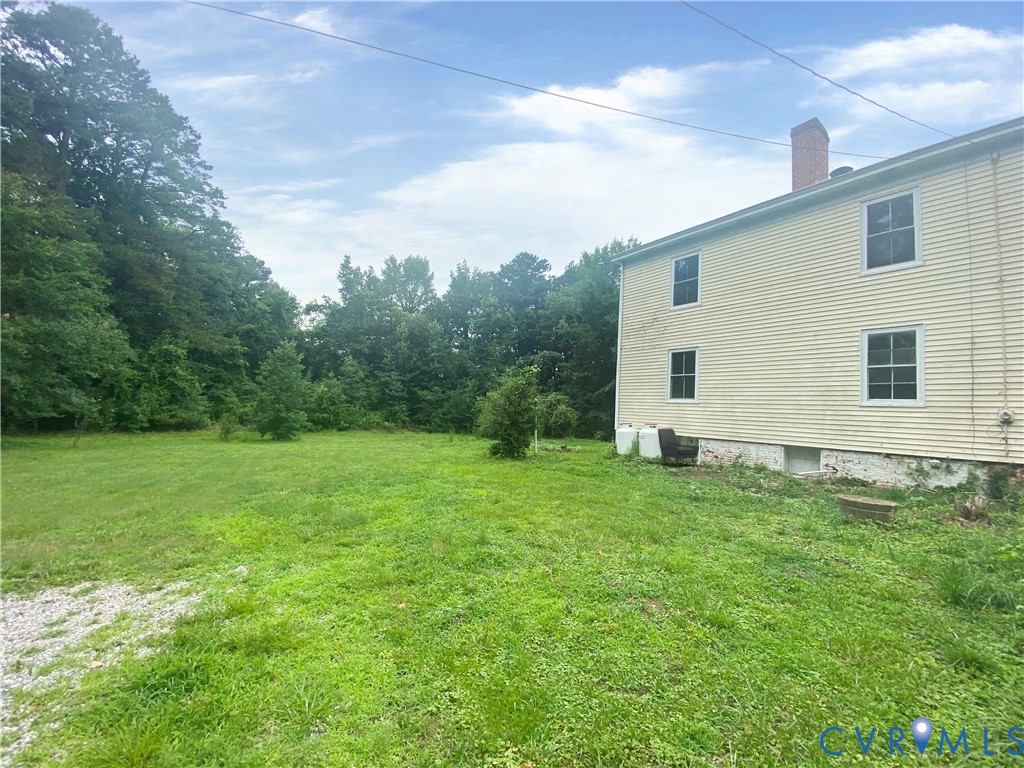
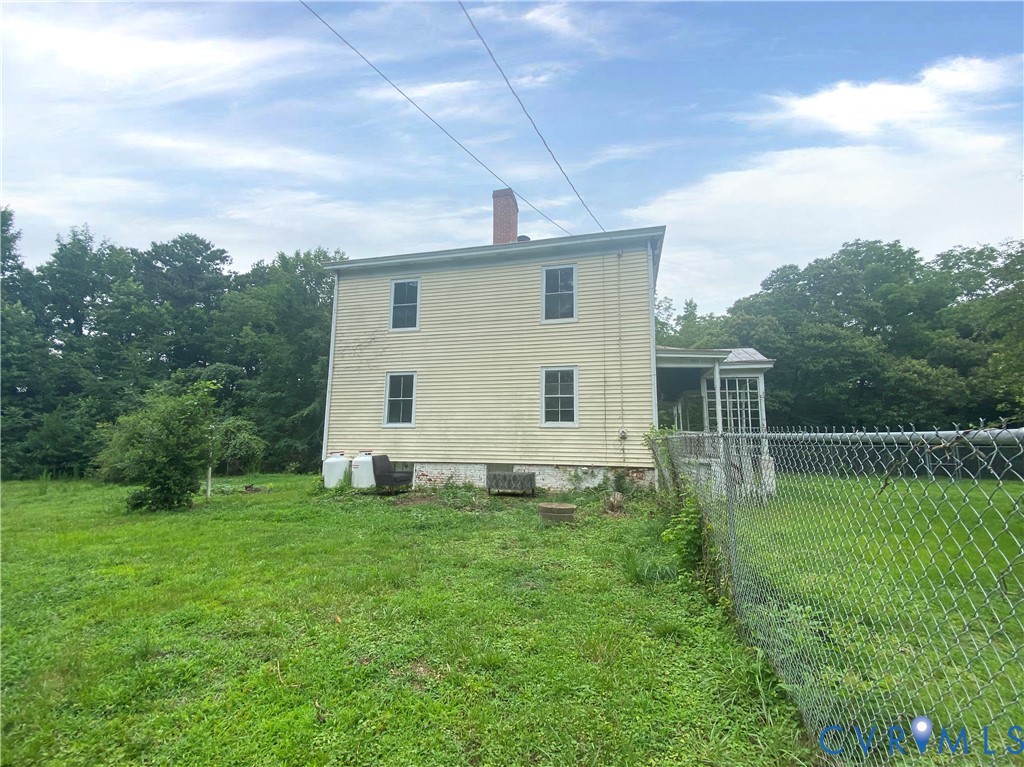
bench: none [782,454,850,487] -> present [486,471,536,498]

